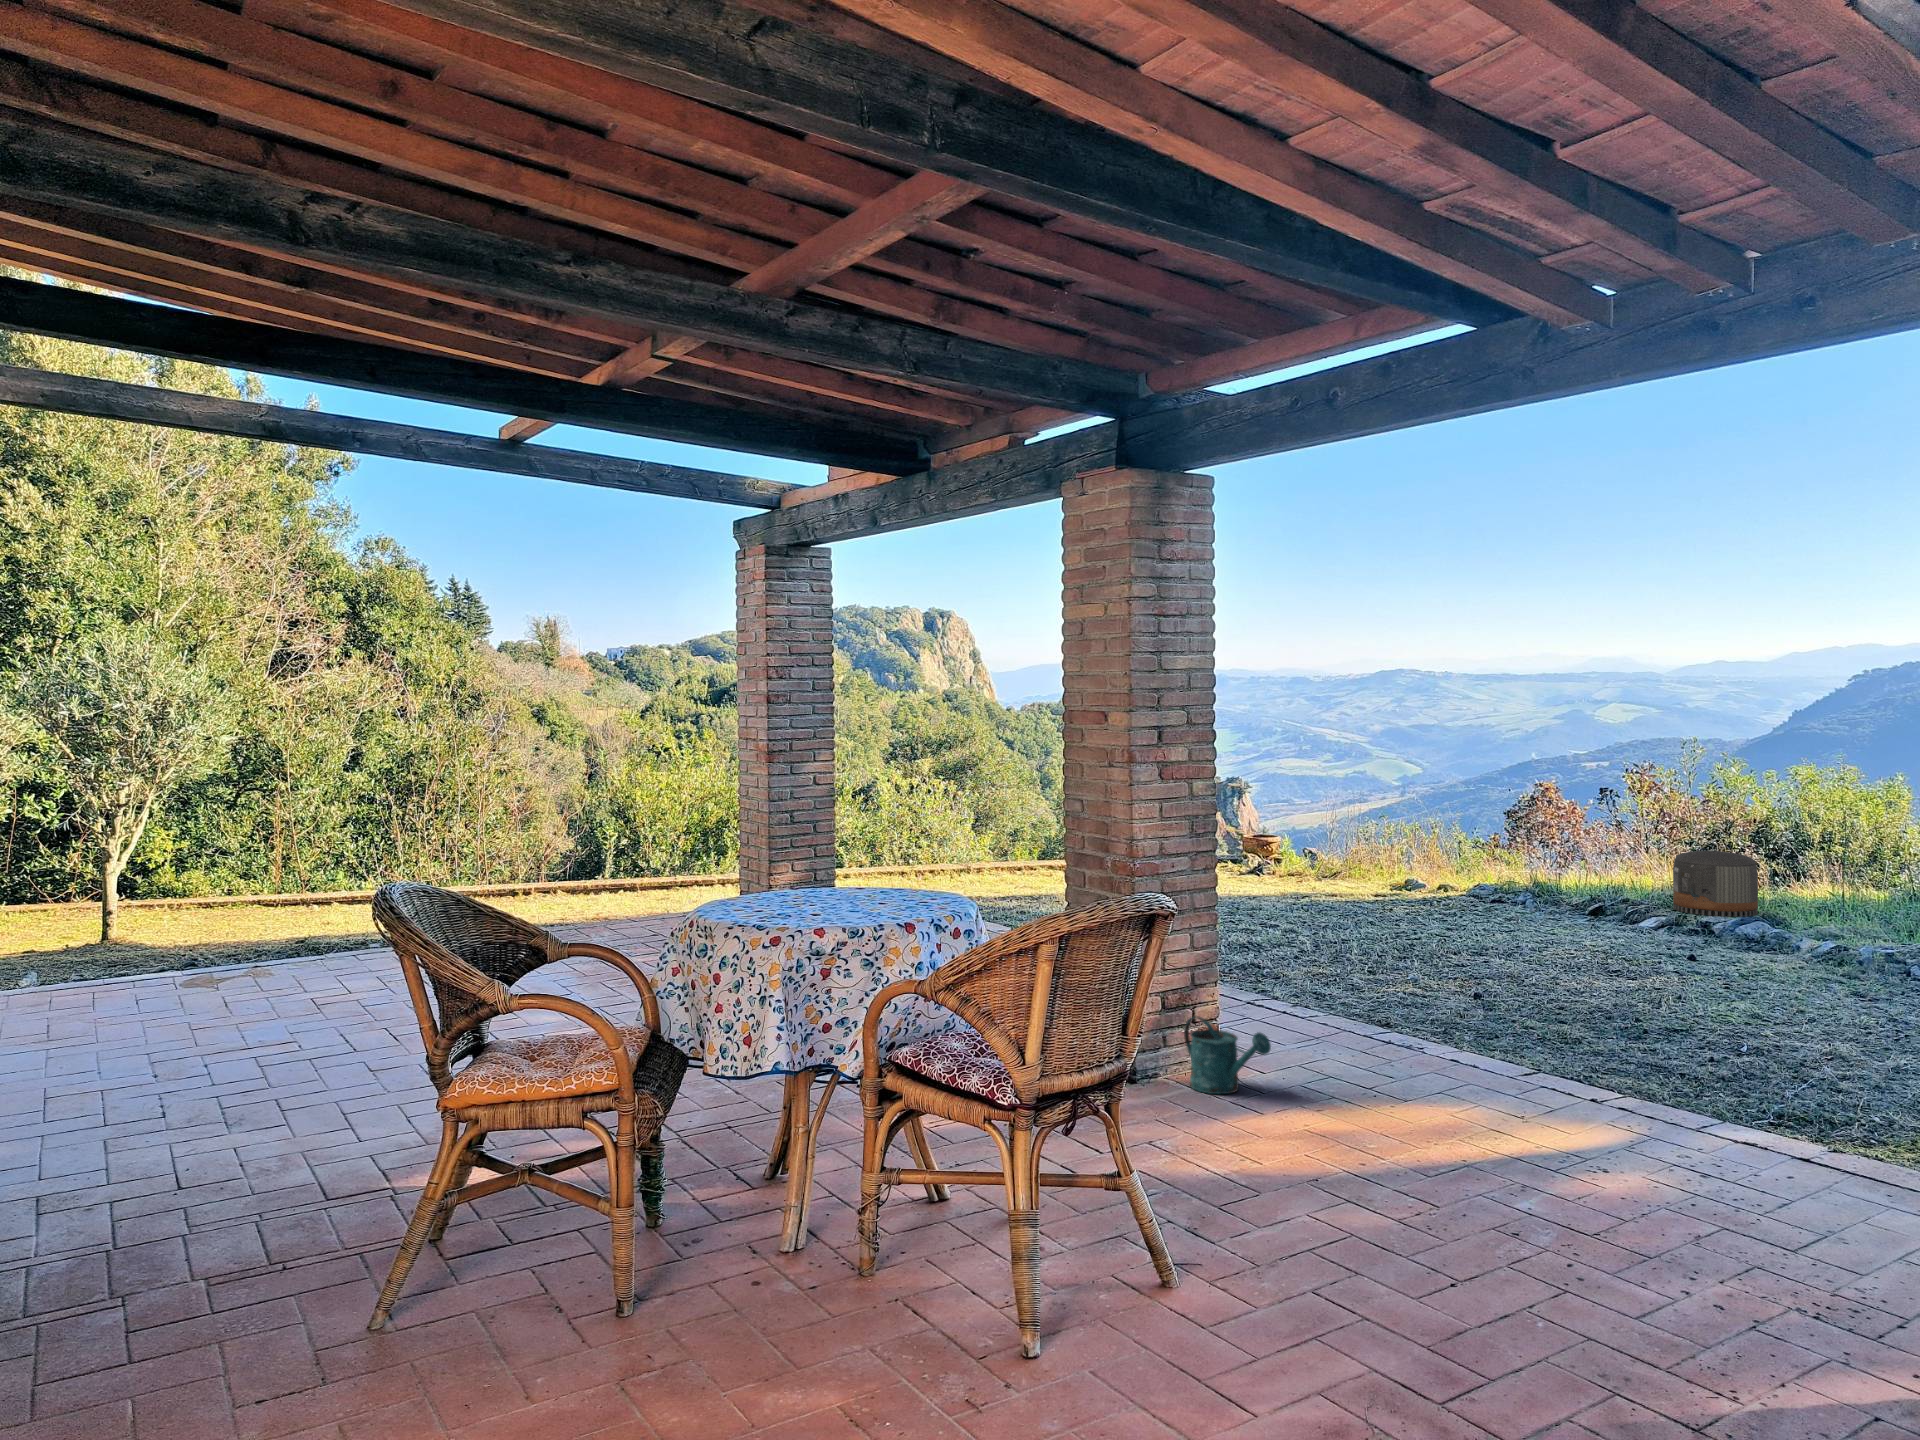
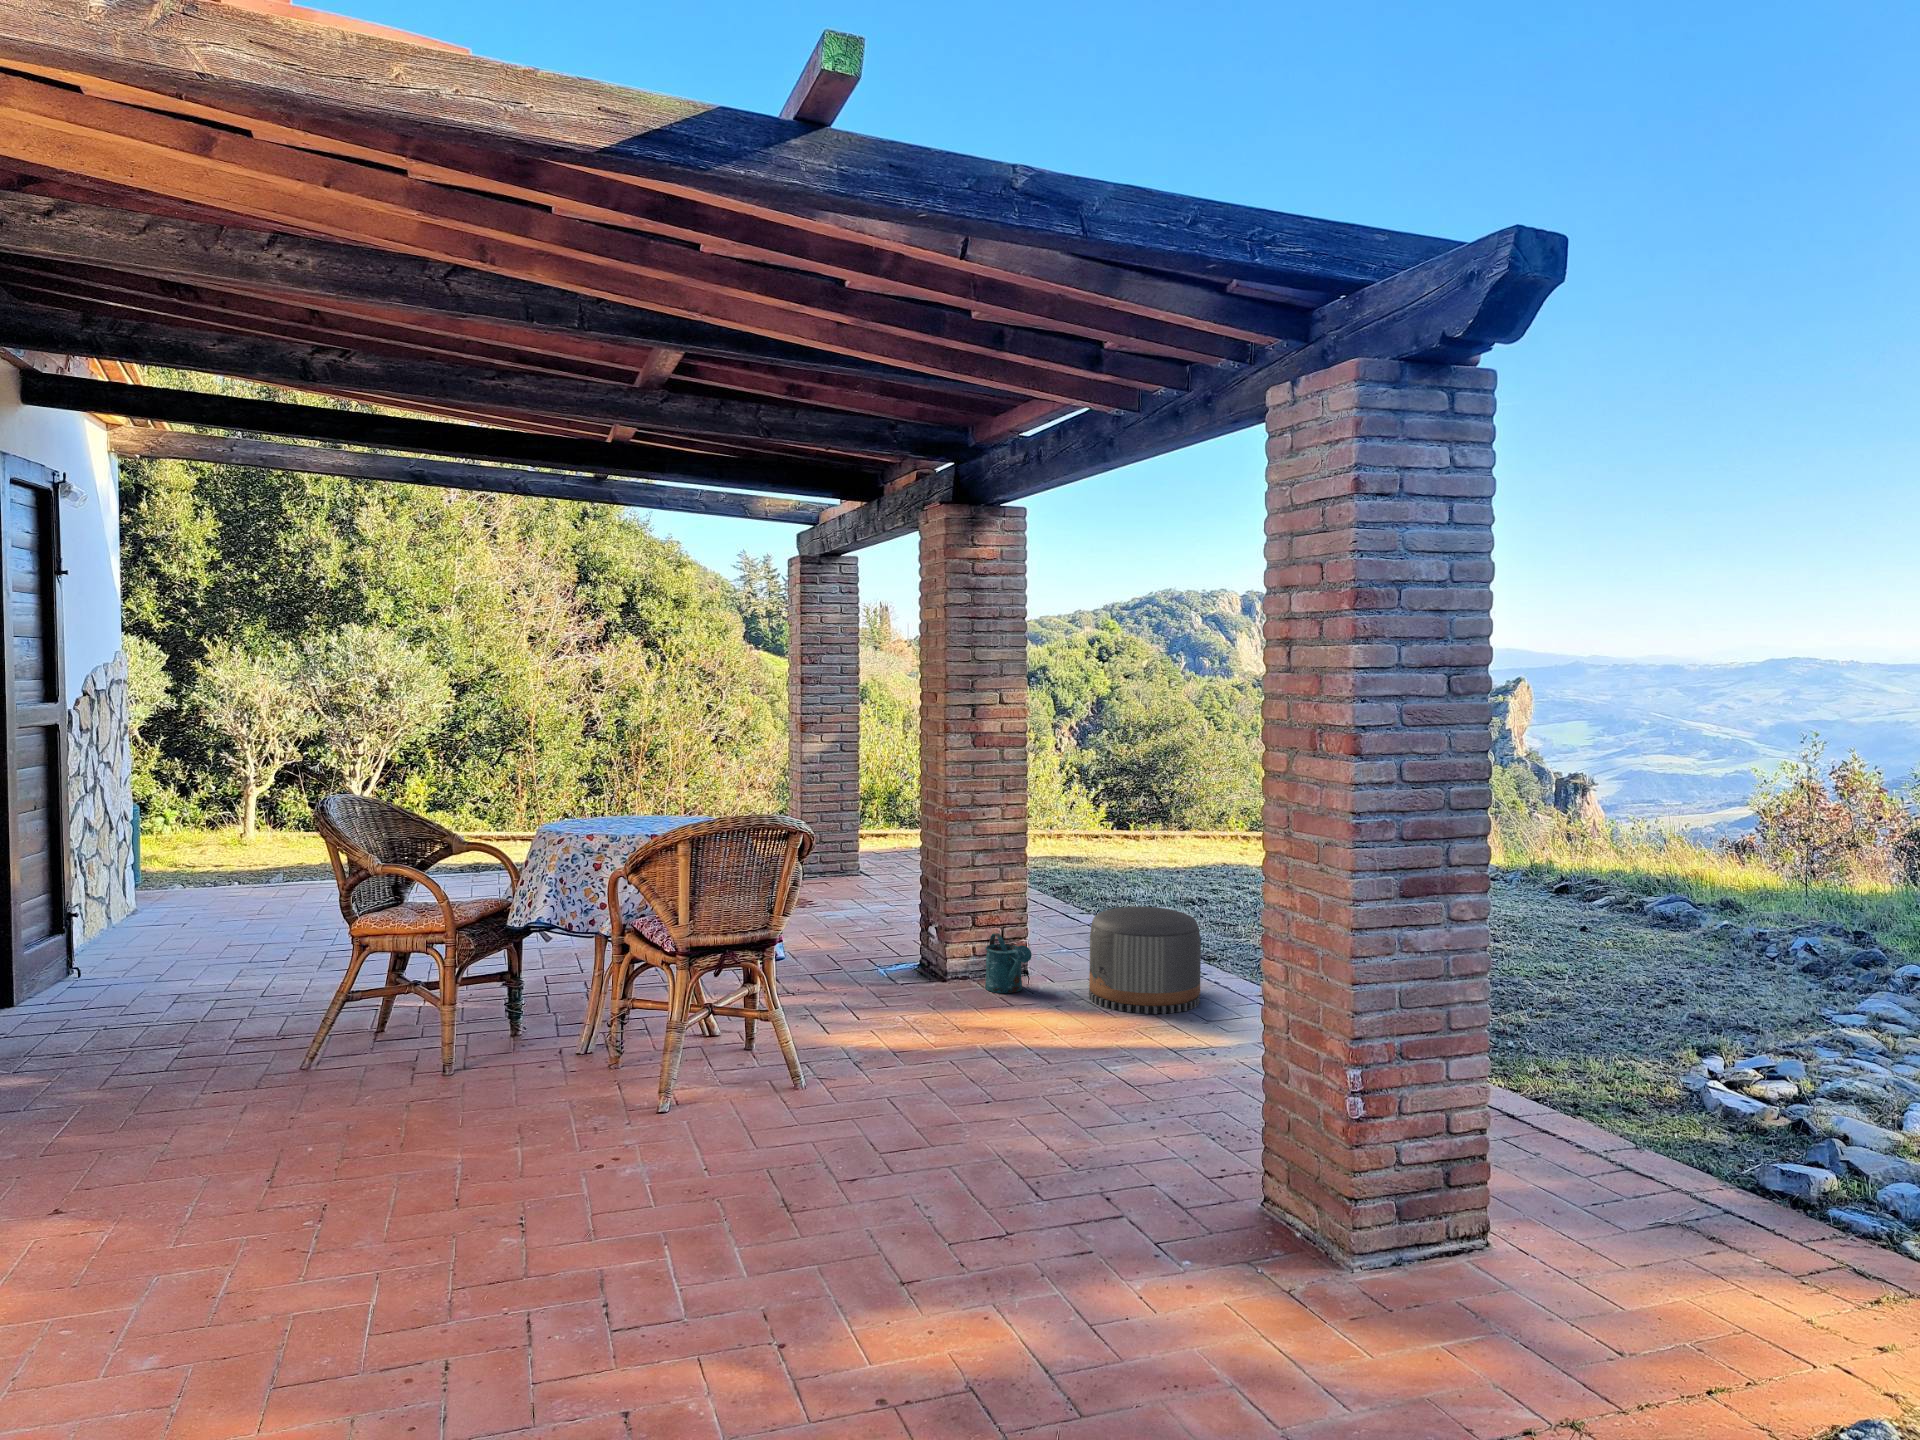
pouf: present [1673,851,1758,917] -> present [1089,906,1201,1014]

